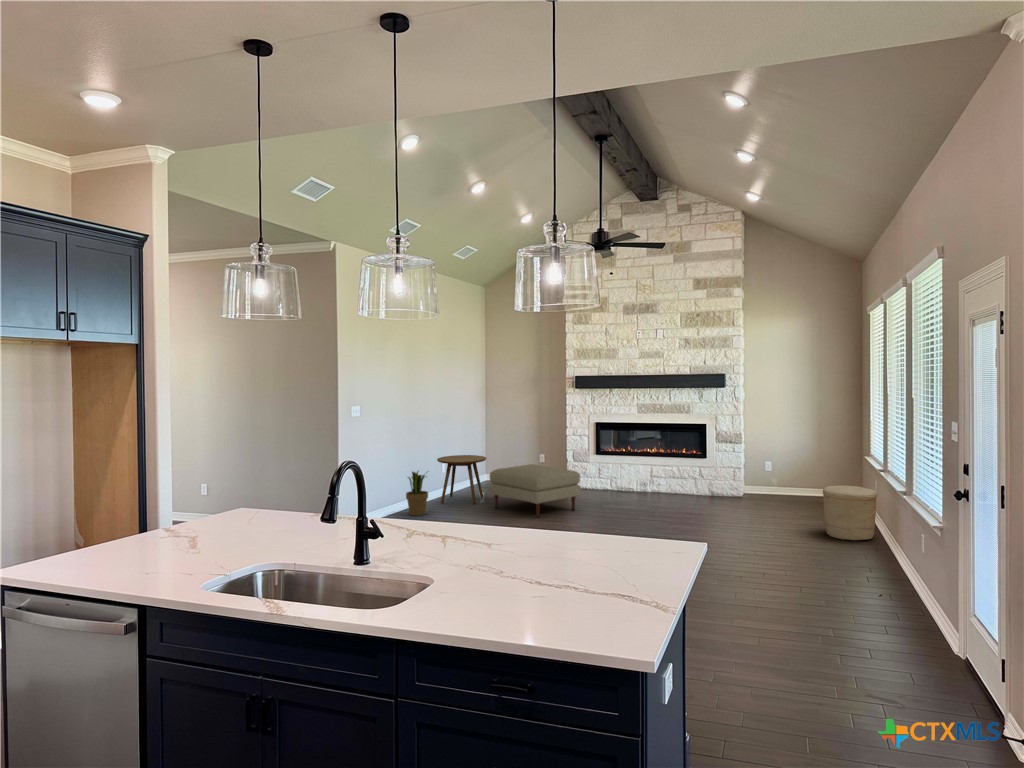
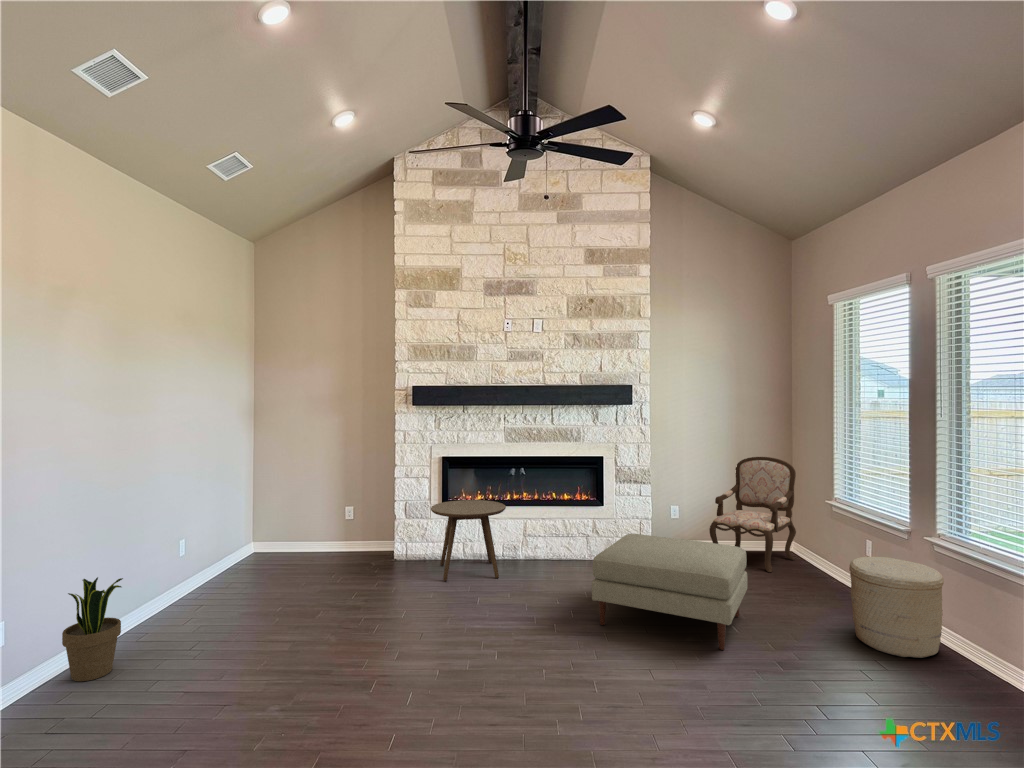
armchair: none [785,427,855,507] -> present [709,457,796,572]
side table: present [437,455,486,504] -> present [431,500,506,581]
ottoman: present [489,464,581,518] -> present [592,534,747,650]

